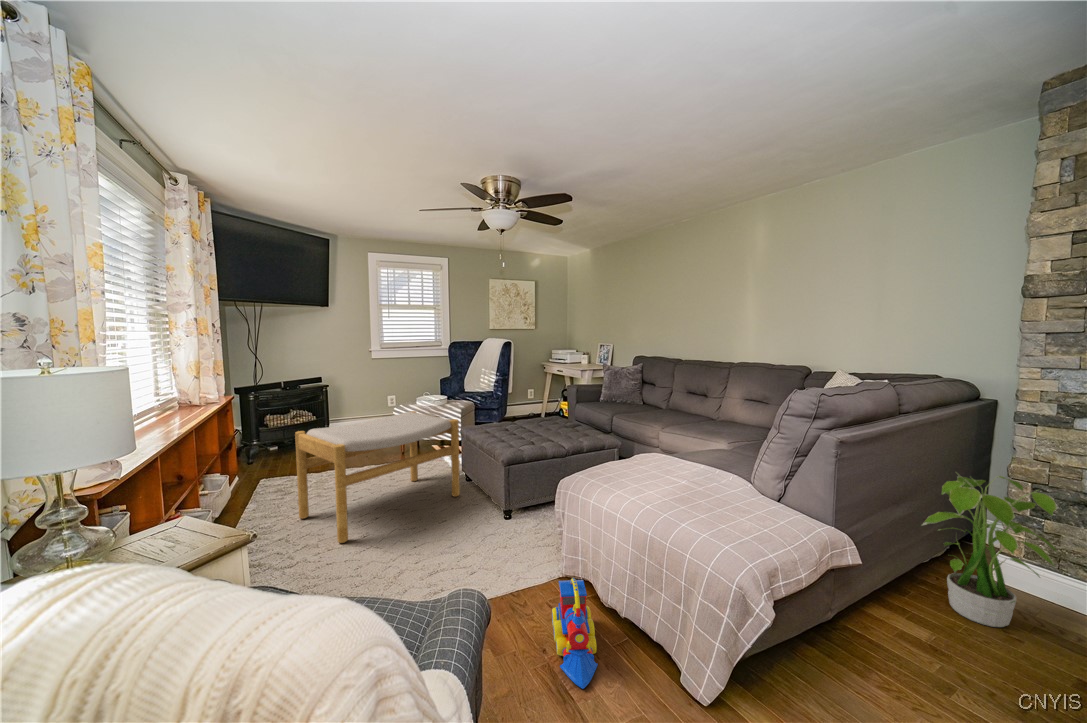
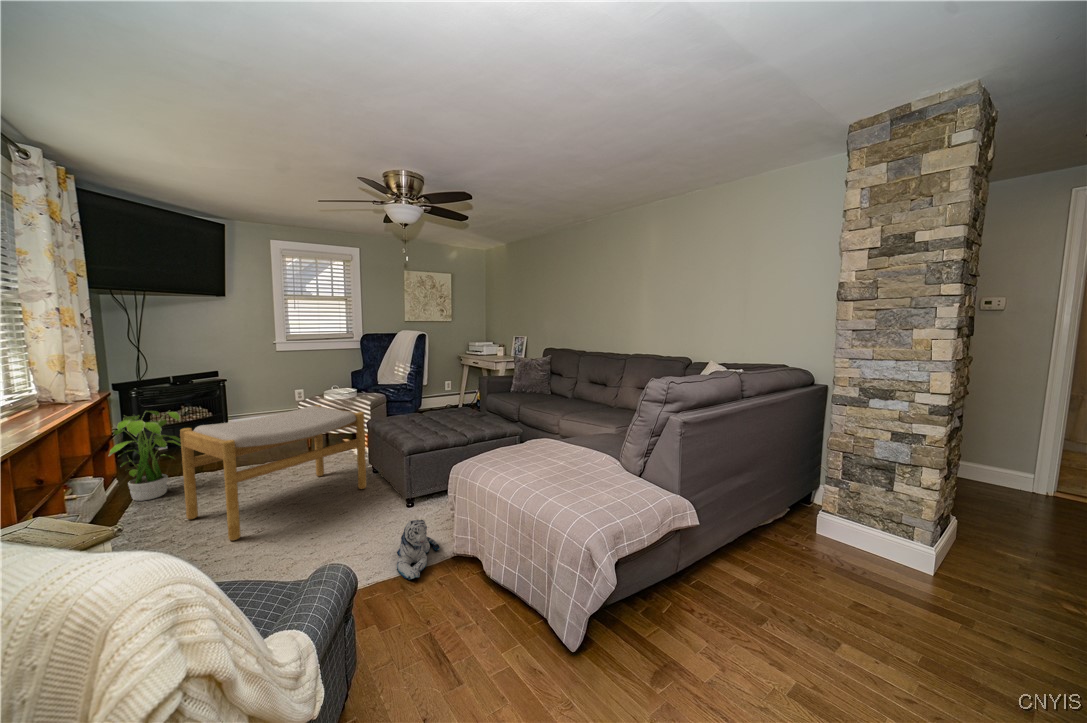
potted plant: present [922,476,1057,627] -> present [109,411,181,501]
plush toy: none [500,535,544,601] -> present [397,520,440,580]
toy train: present [552,578,598,689] -> none [439,553,476,649]

